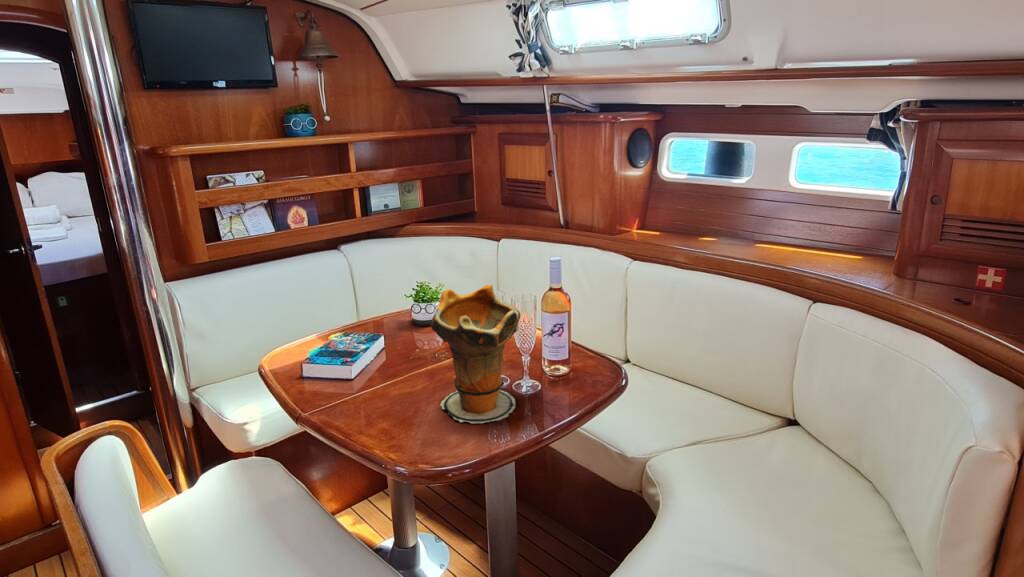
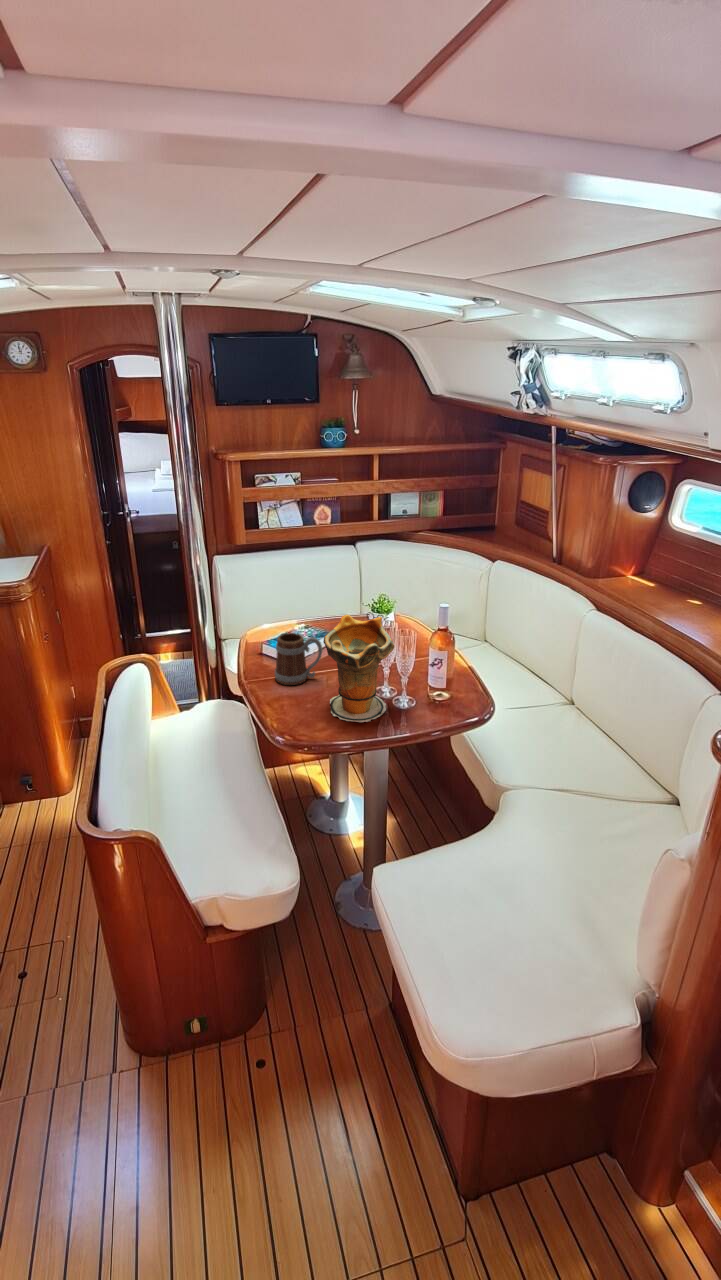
mug: none [343,333,405,403] -> present [275,633,322,685]

